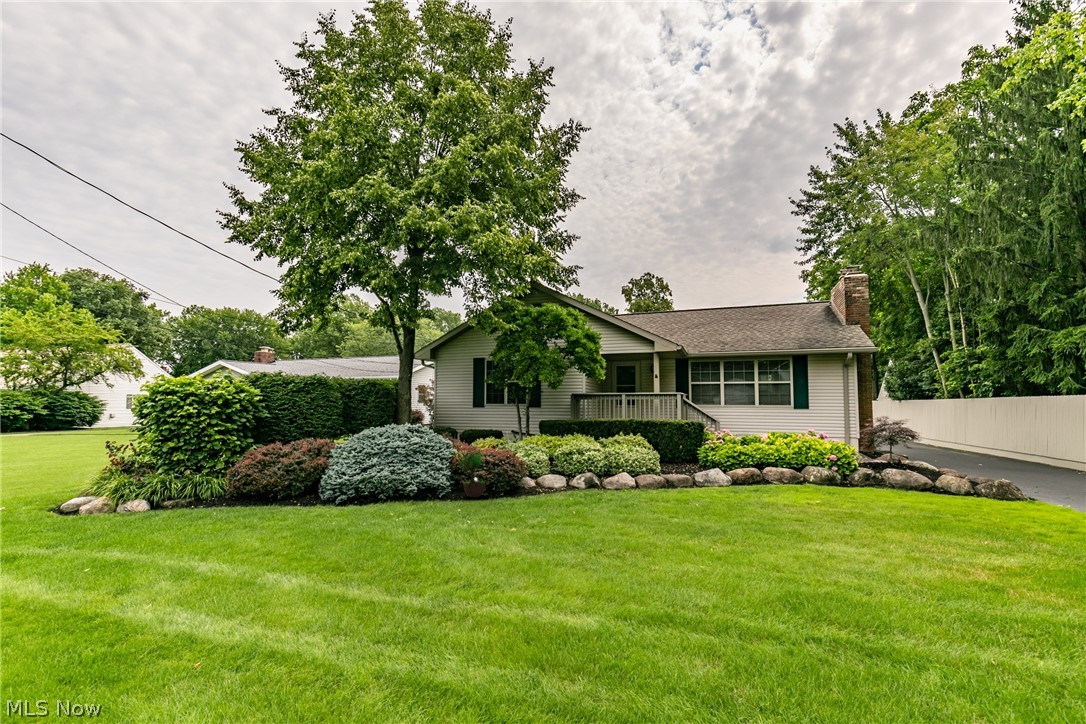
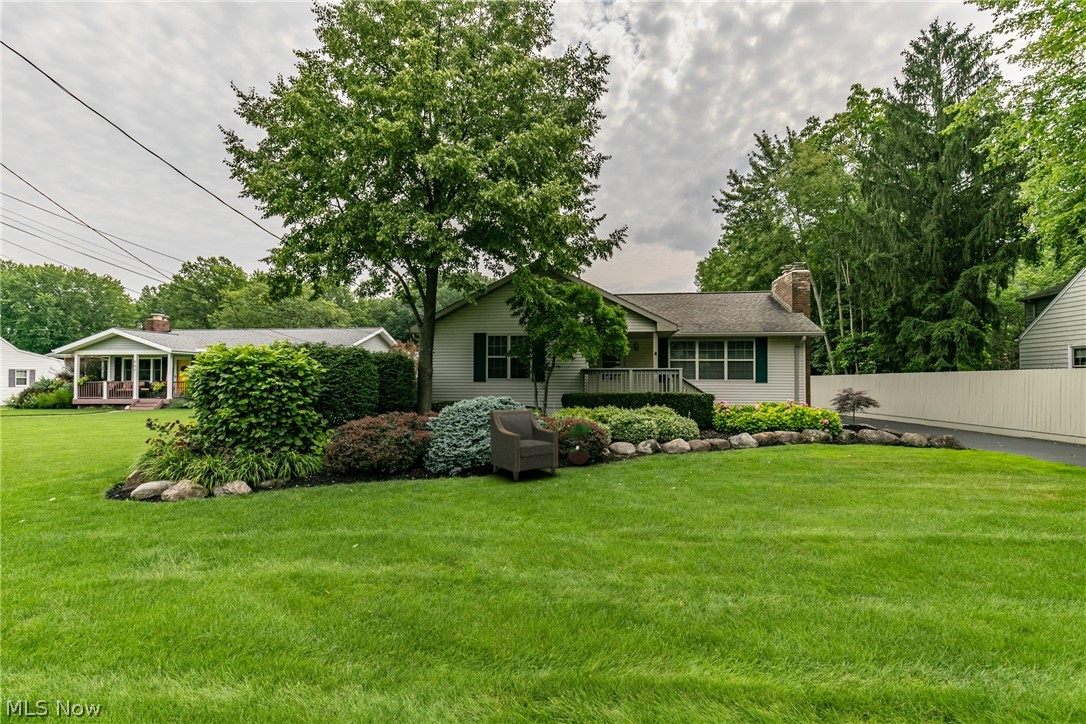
chair: none [373,437,430,511] -> present [490,409,558,481]

